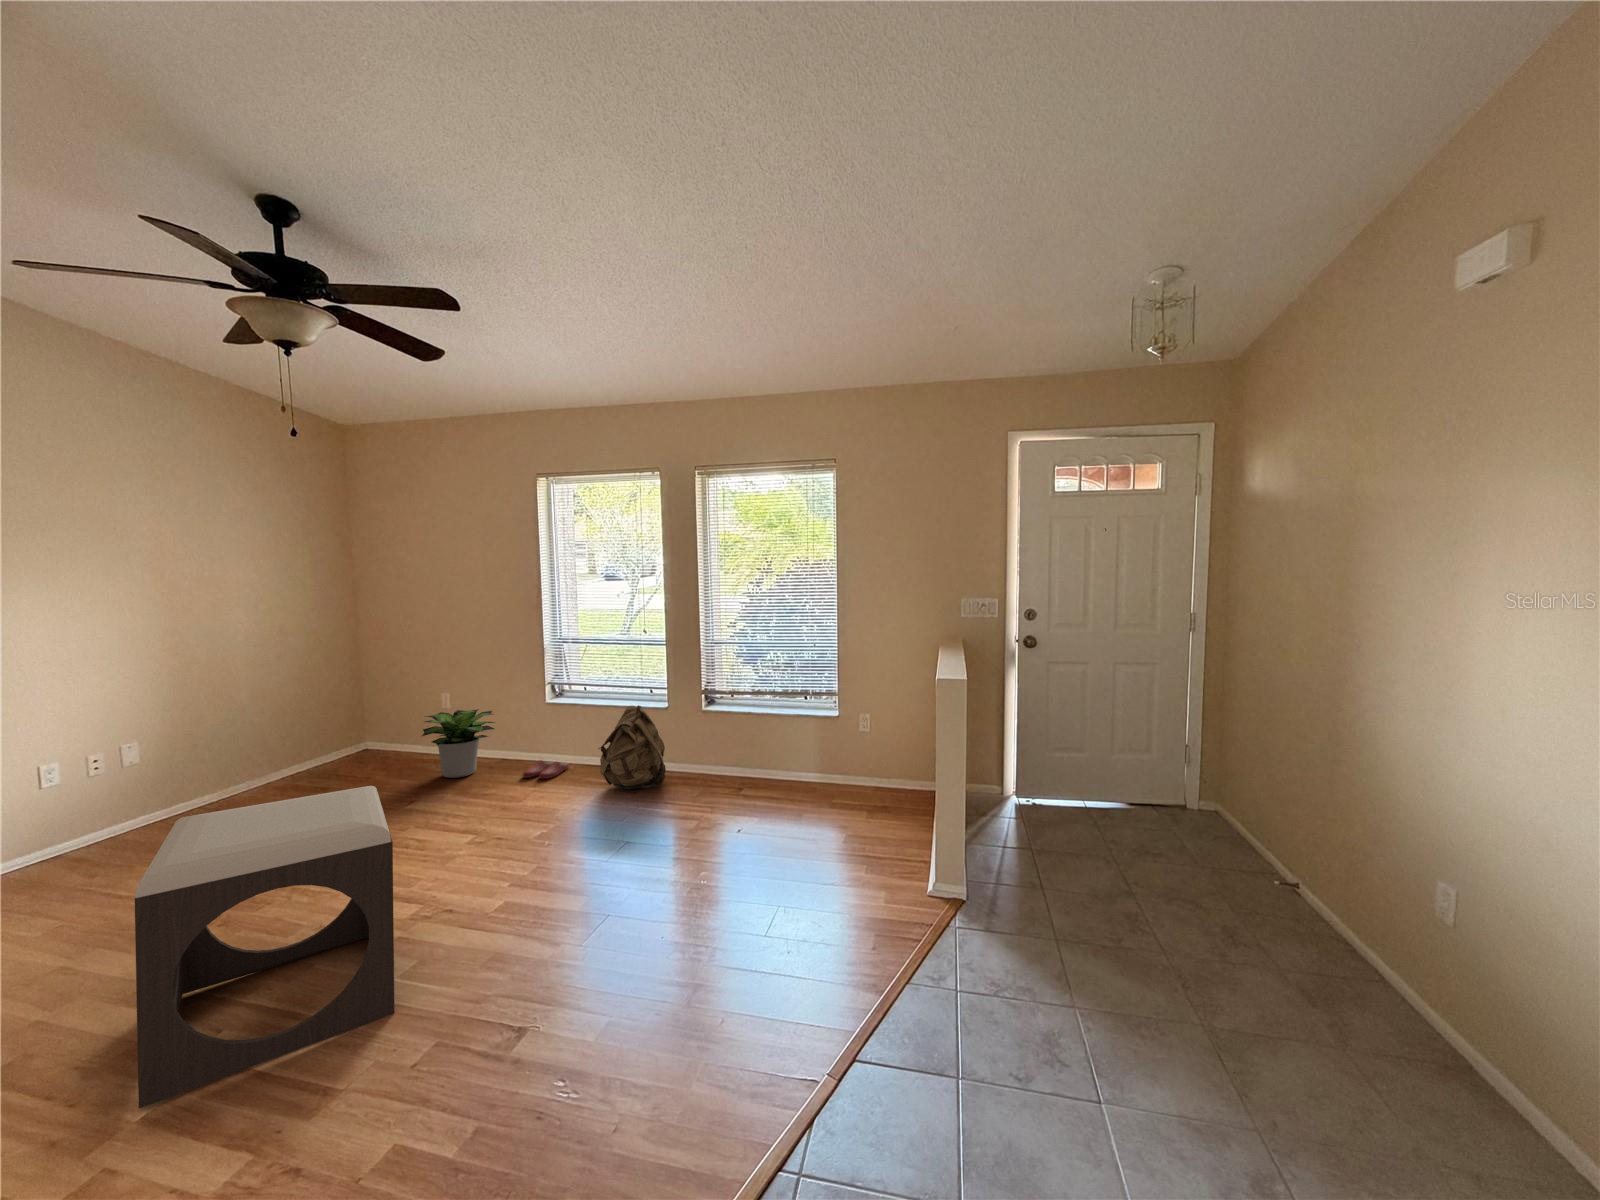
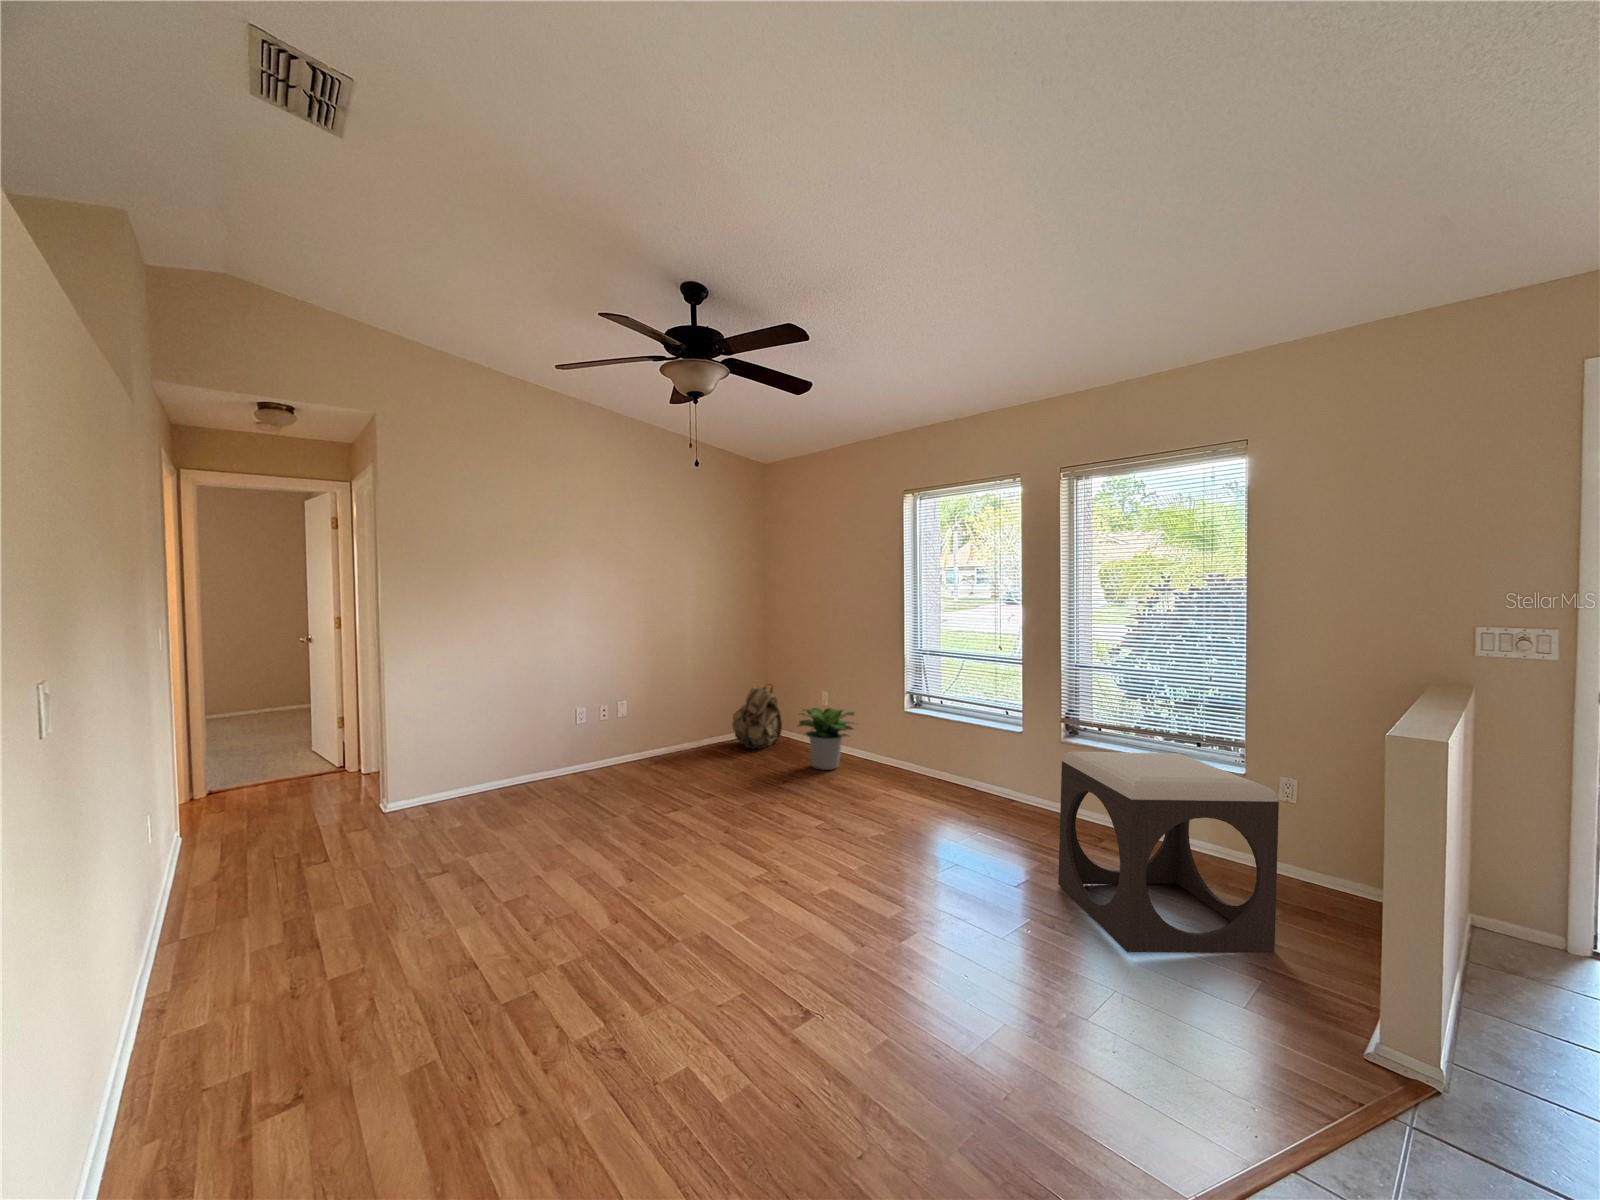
backpack: present [598,705,666,789] -> present [732,685,782,749]
slippers: present [523,760,569,779] -> none [875,768,919,787]
footstool: present [135,786,394,1109] -> present [1058,752,1279,953]

